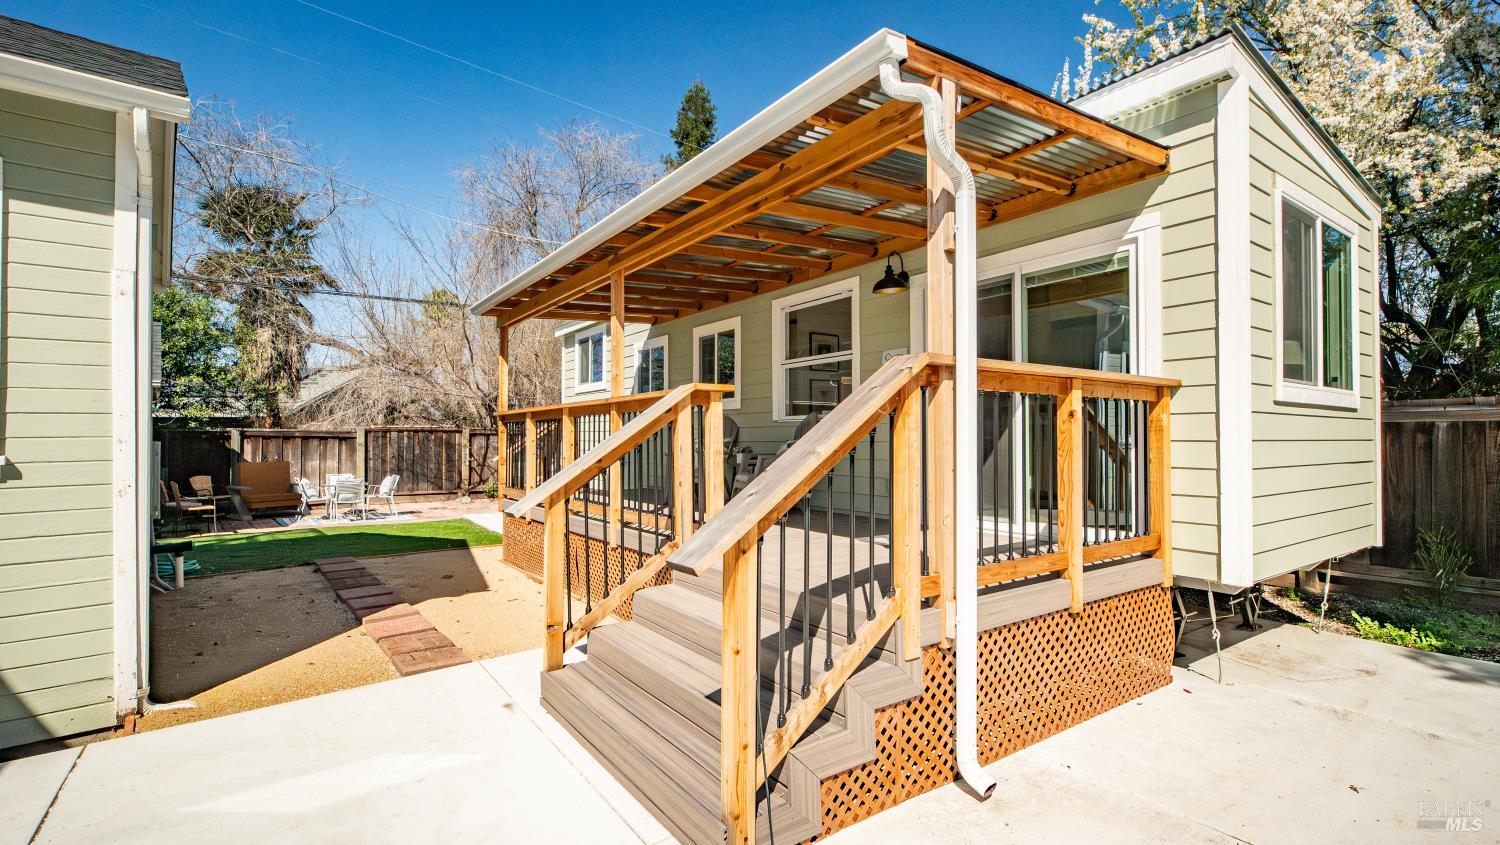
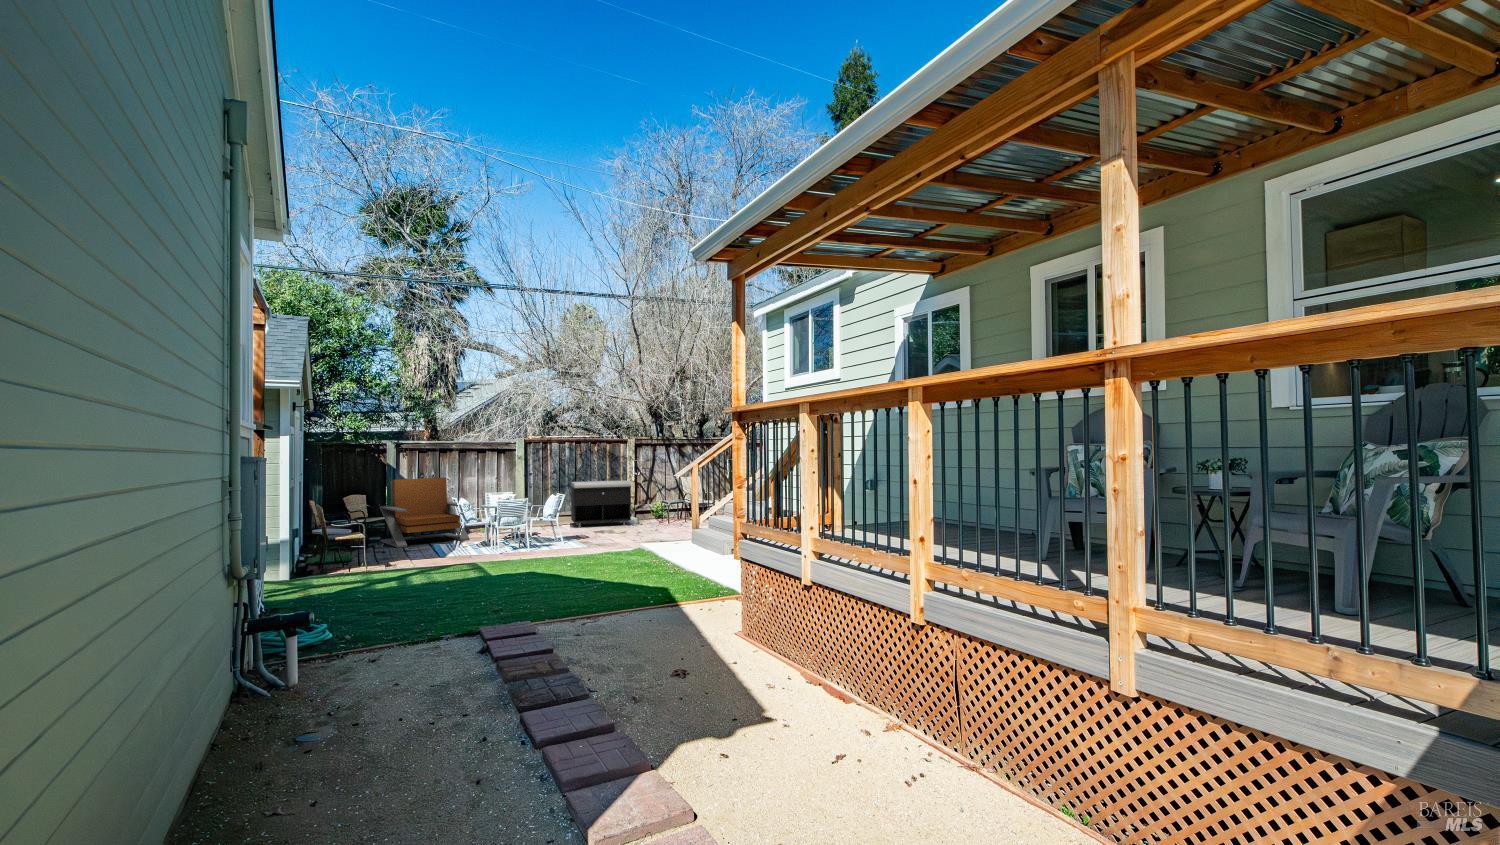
storage bench: none [409,465,463,505] -> present [571,480,631,527]

